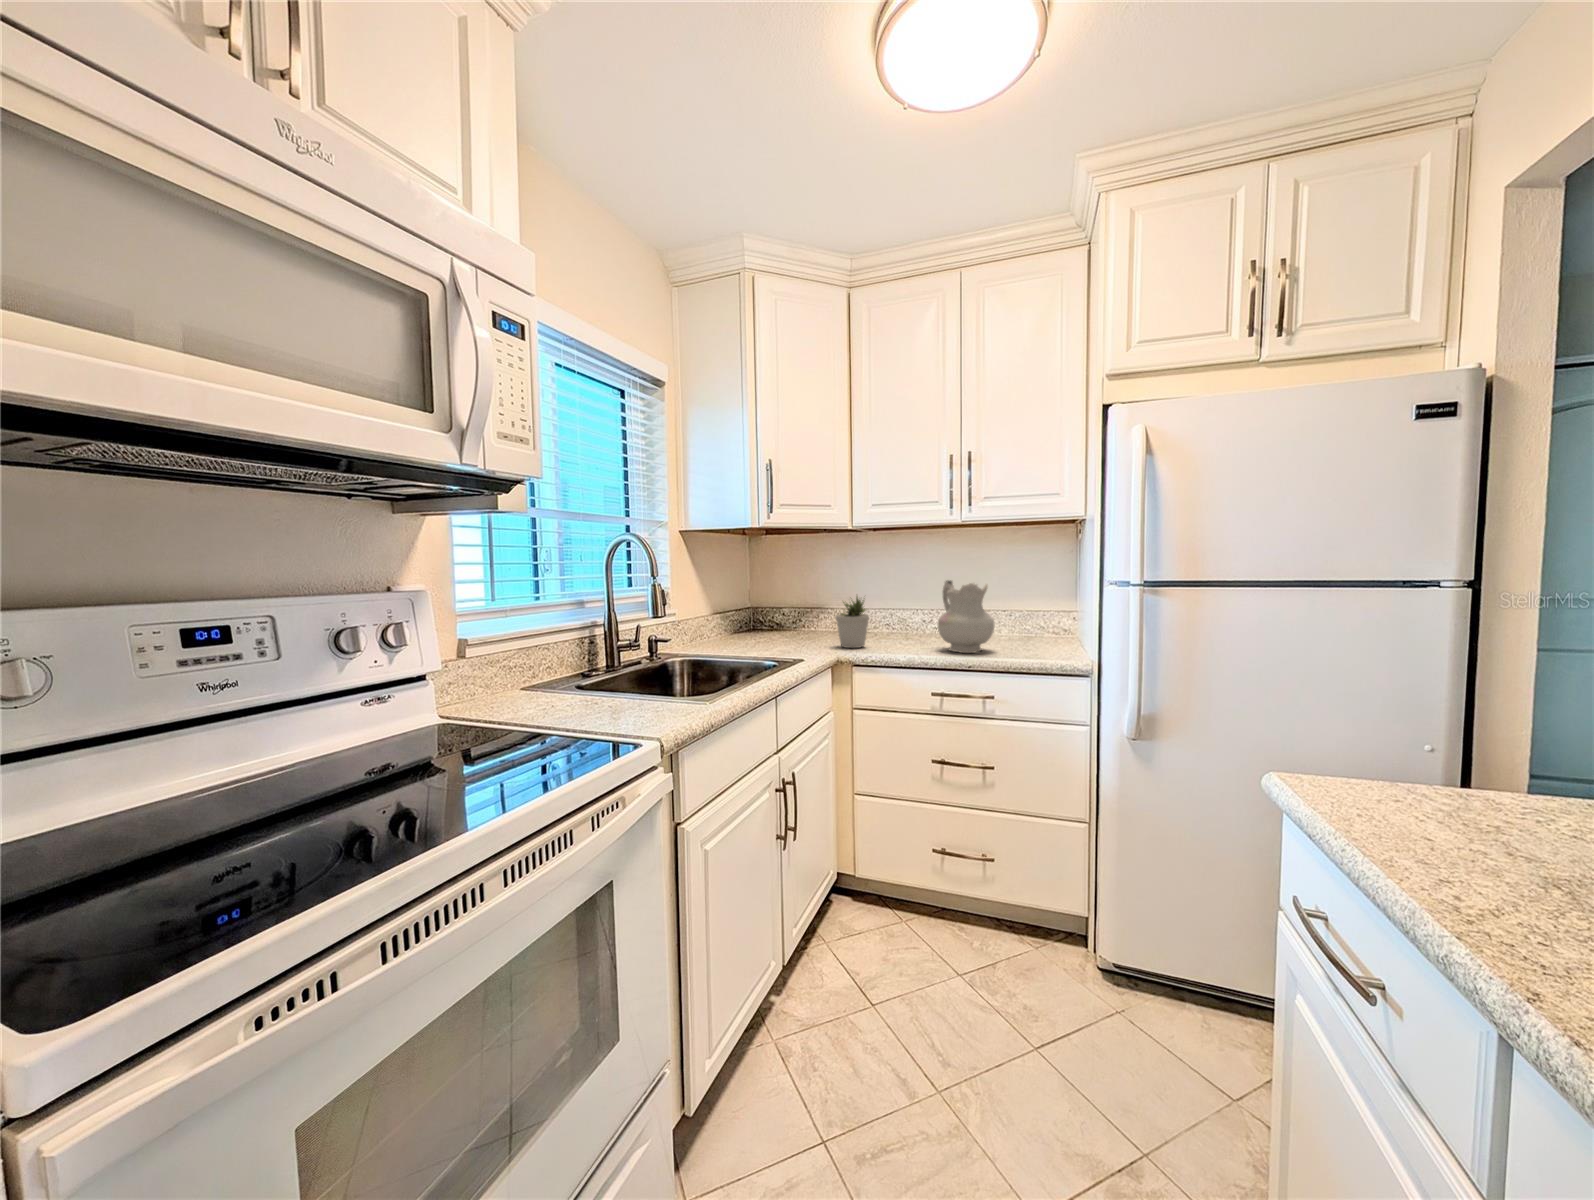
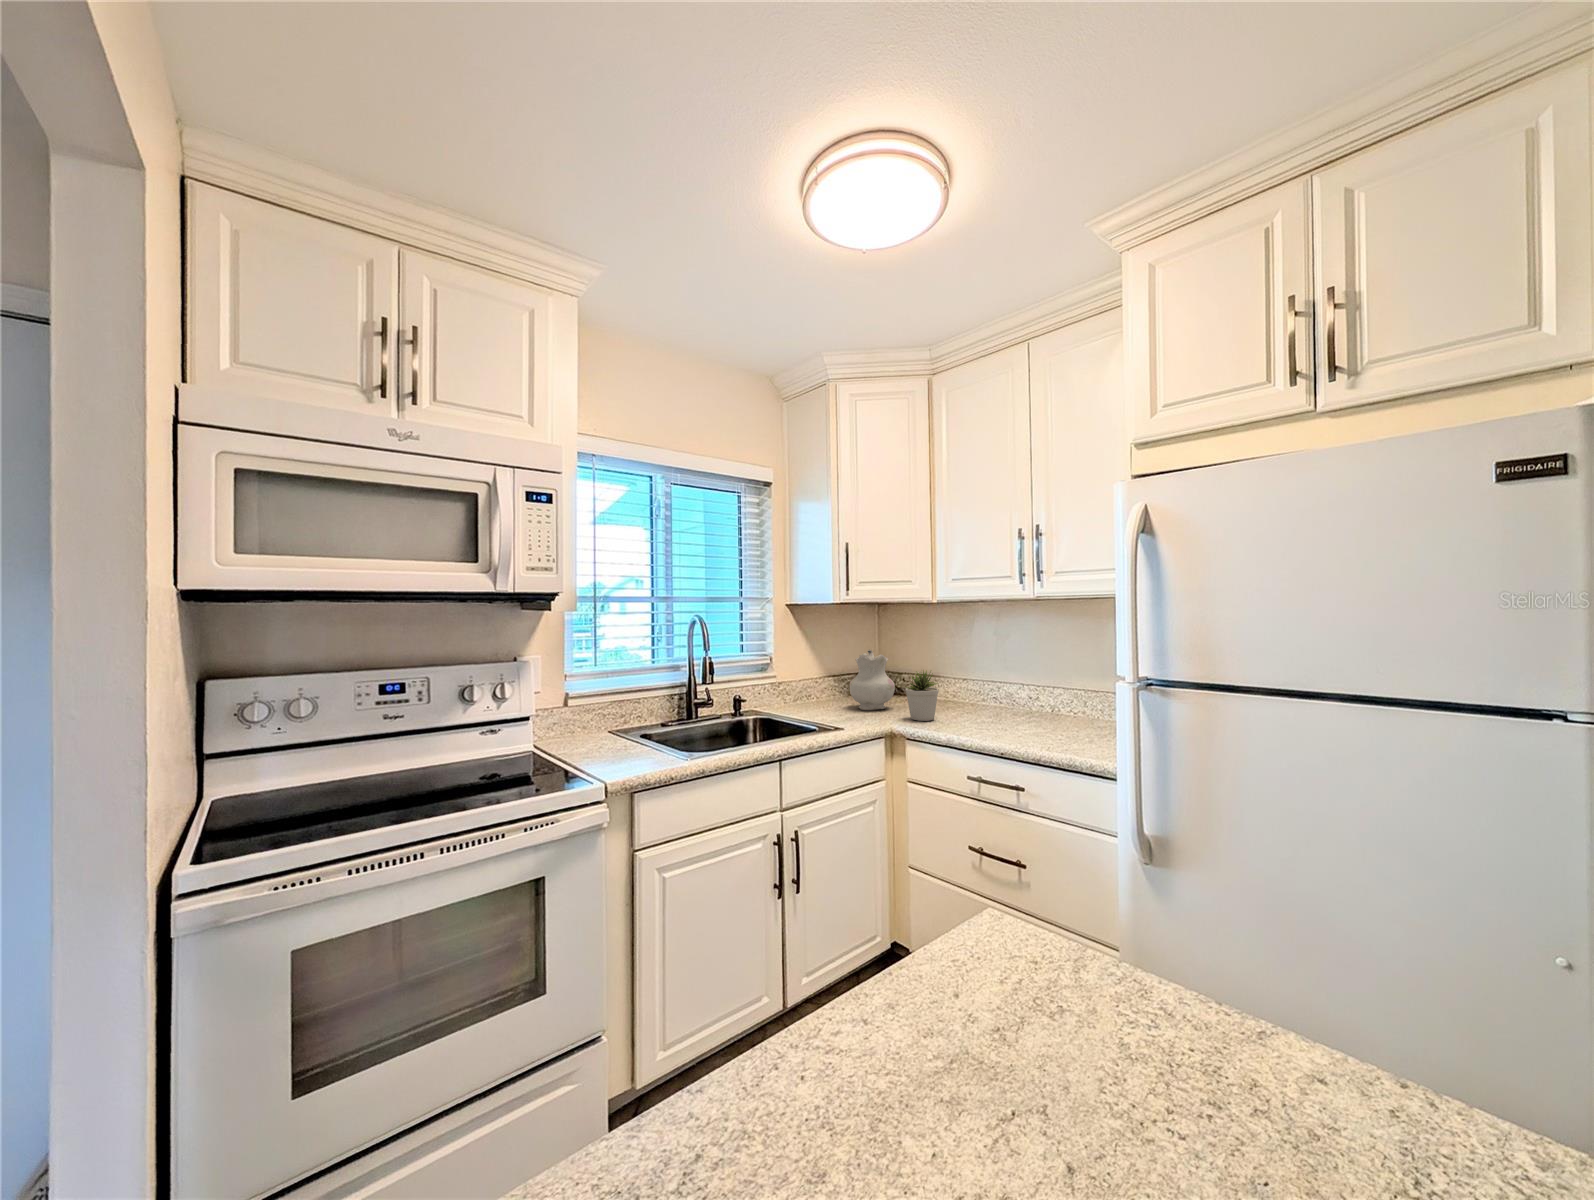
ceramic pitcher: present [938,580,994,653] -> present [850,650,895,710]

